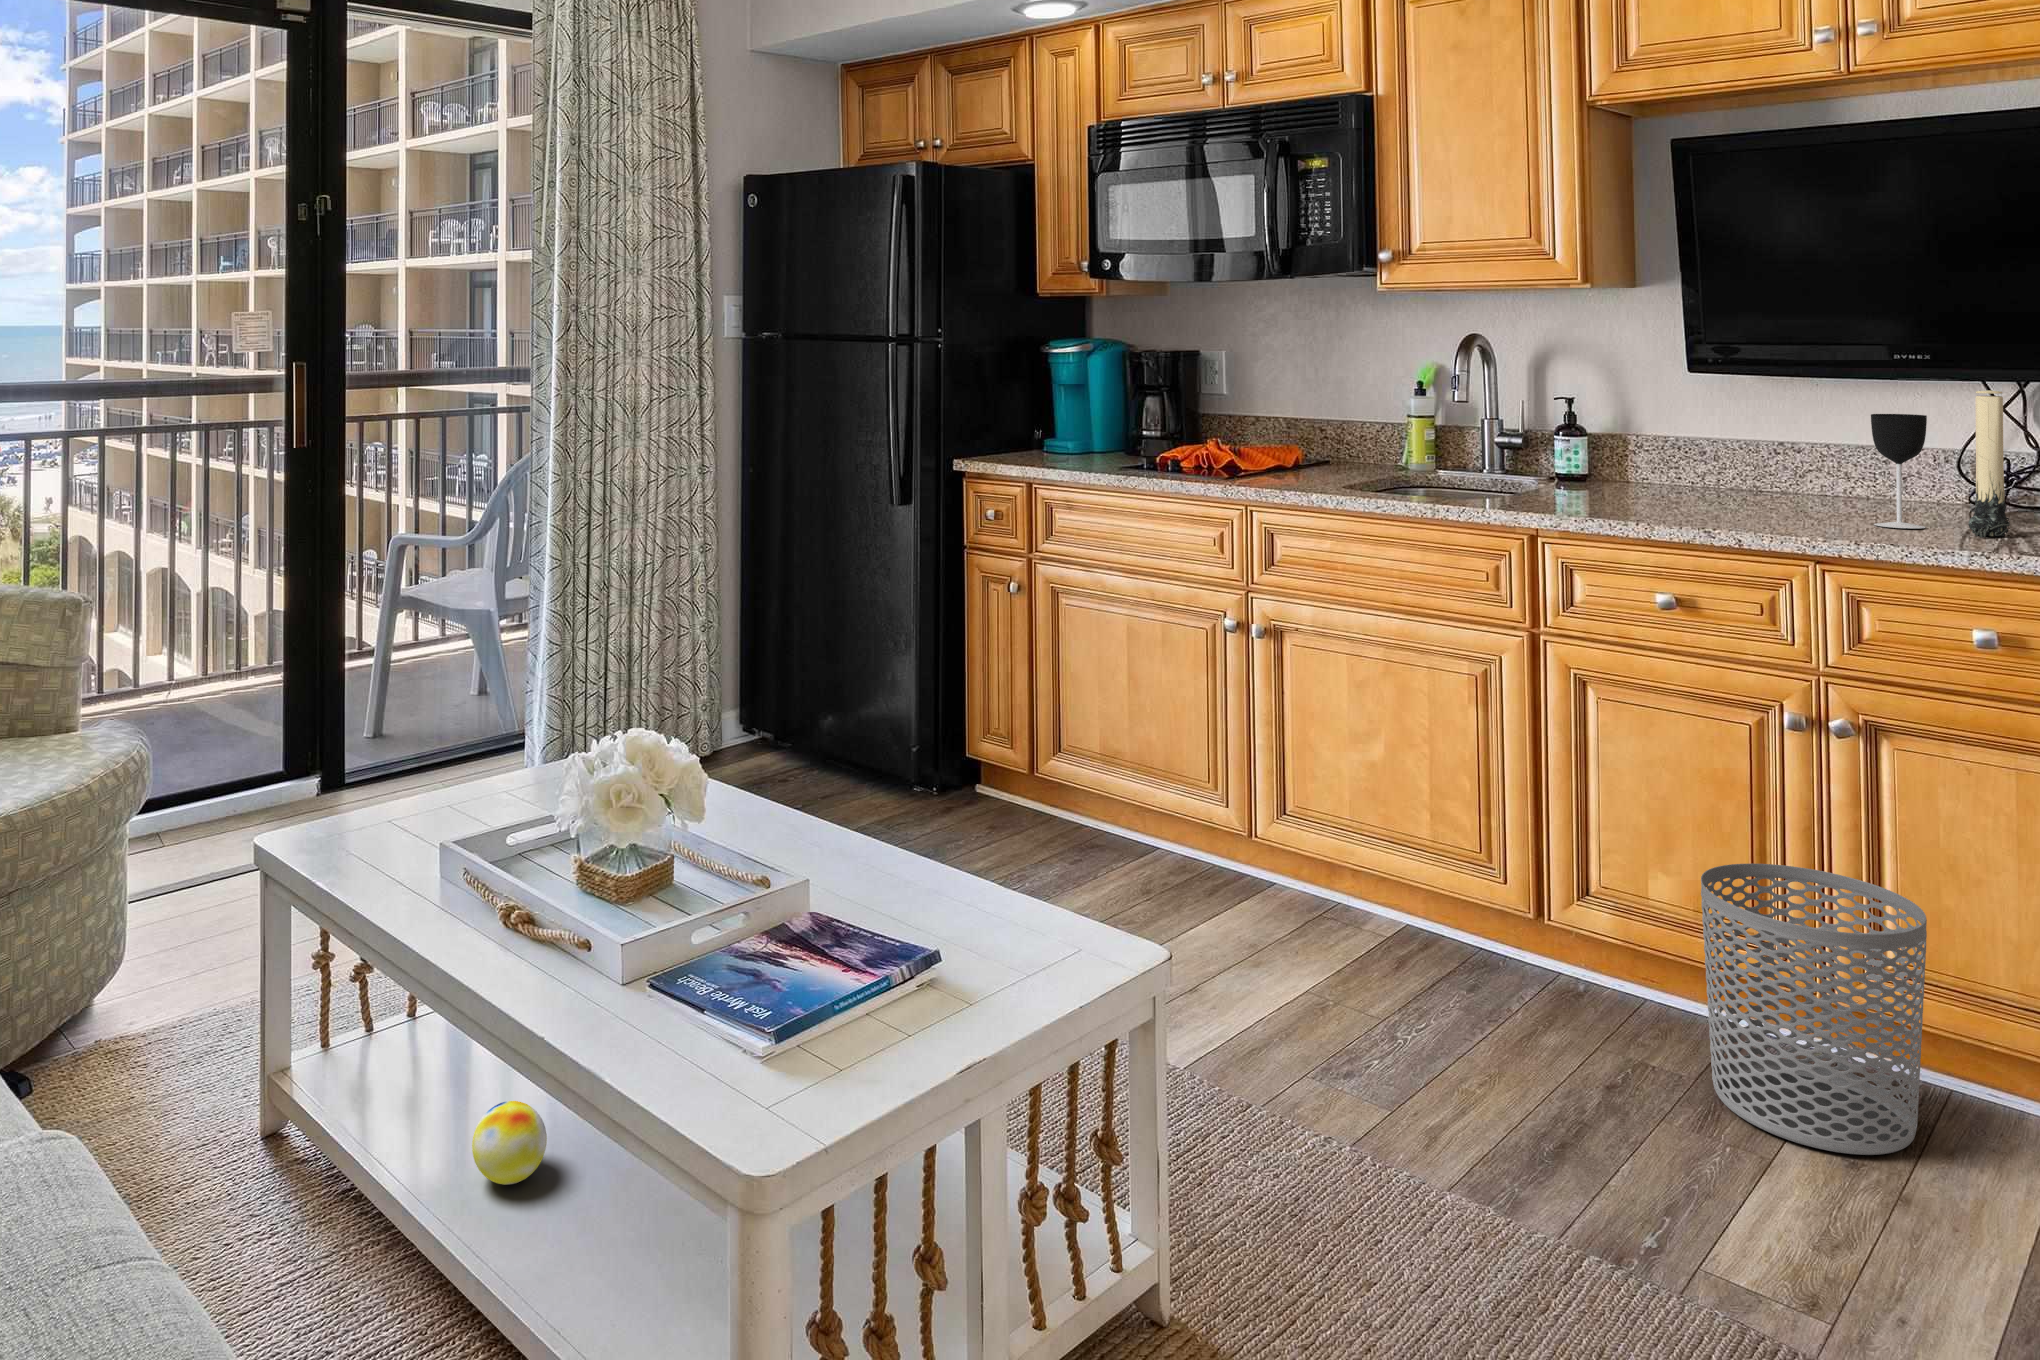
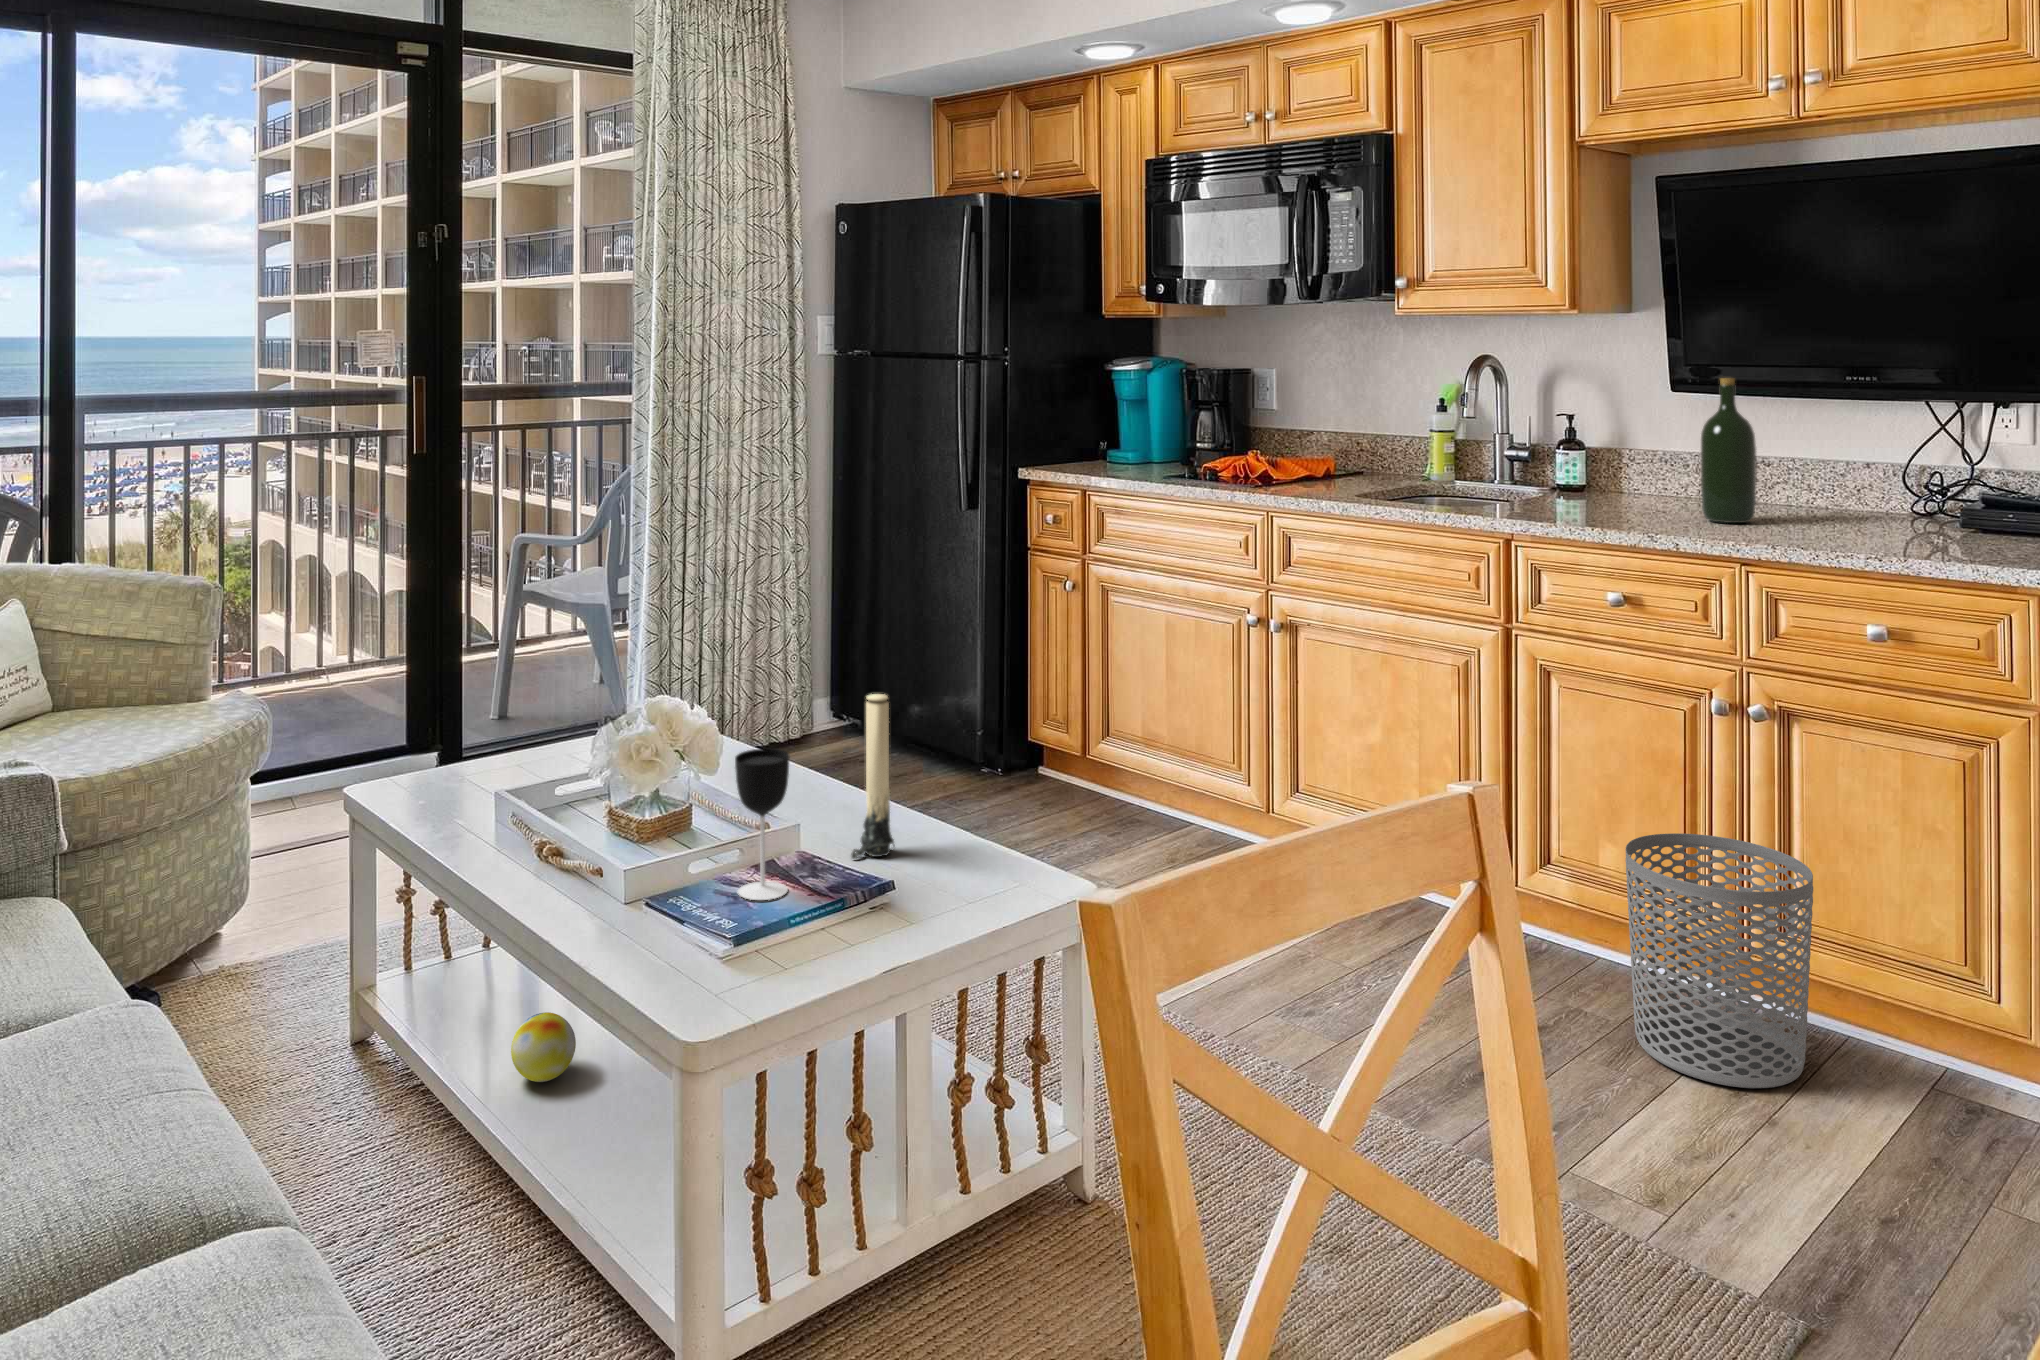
wine bottle: none [1746,358,1811,518] -> present [1701,378,1756,523]
candle: present [1968,390,2010,537] -> present [851,694,894,859]
wine glass: present [1871,414,1927,528] -> present [735,748,790,900]

